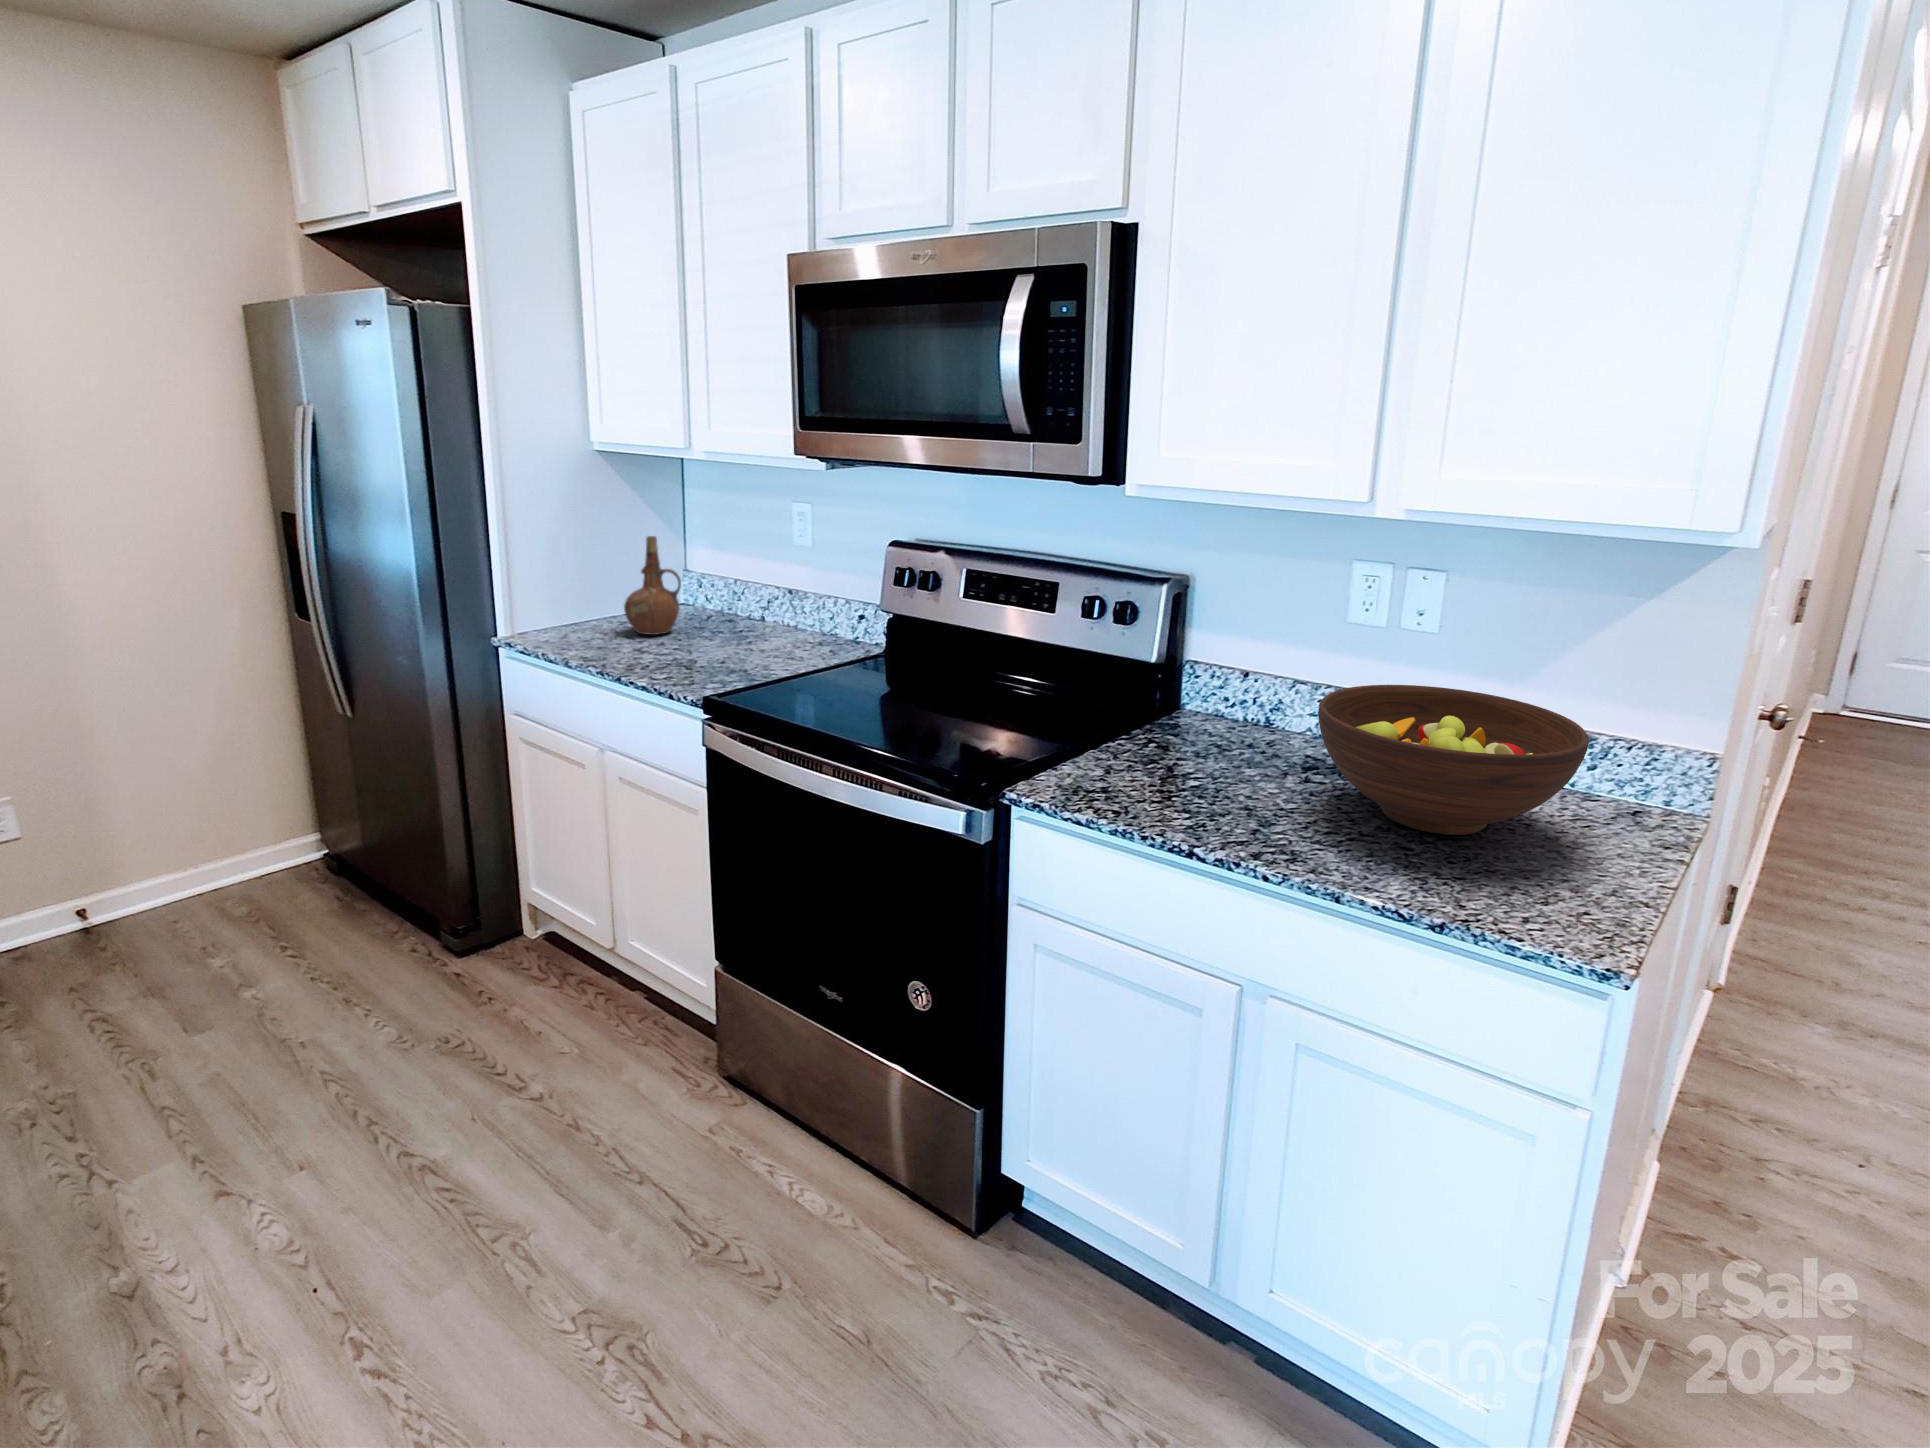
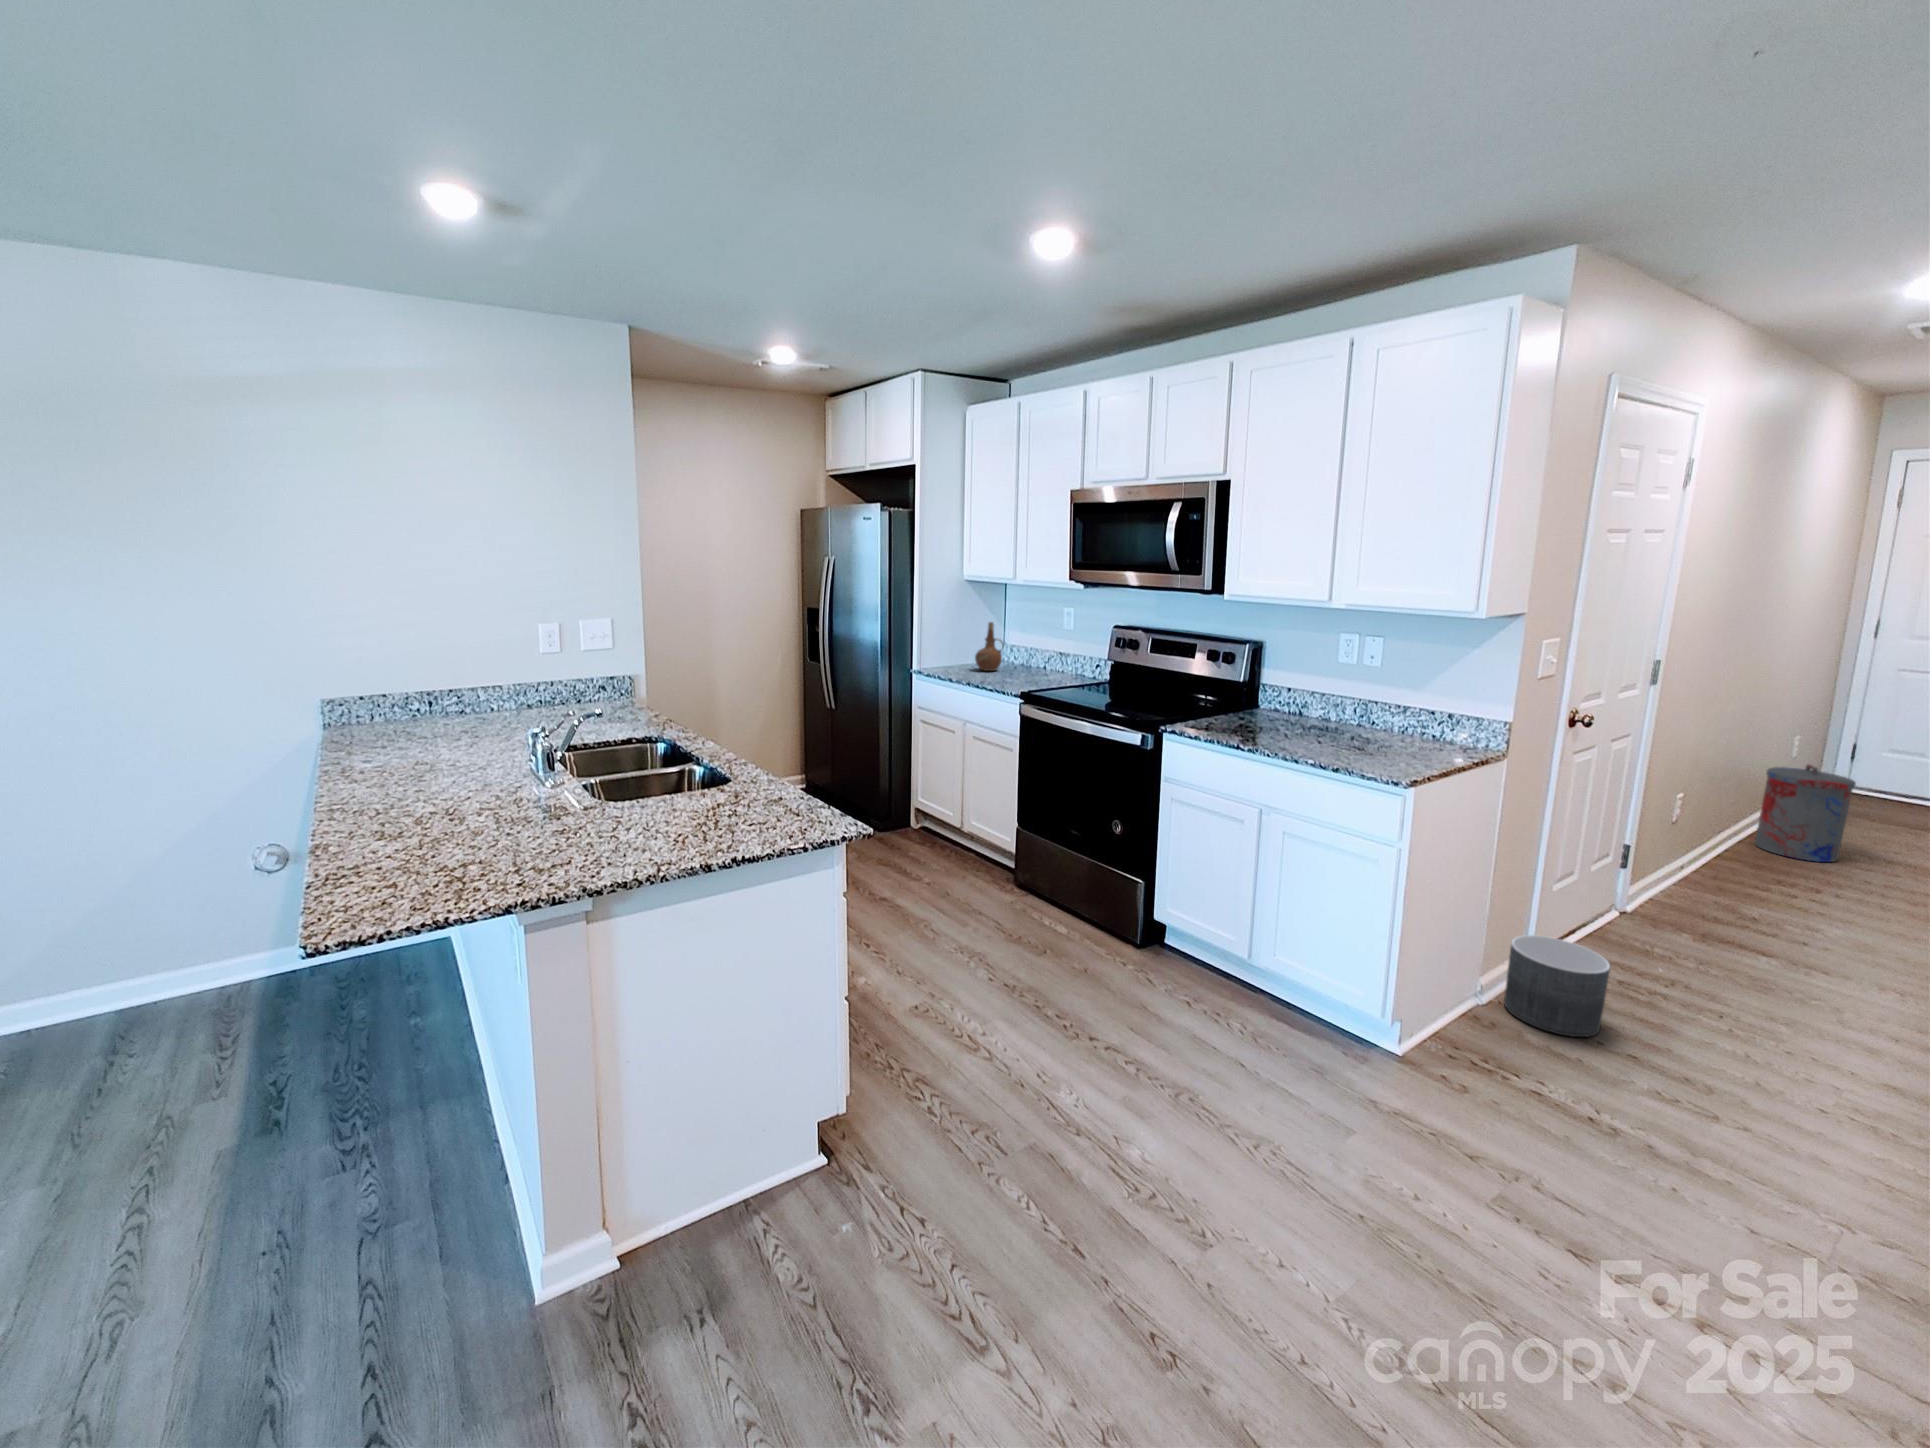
fruit bowl: present [1318,685,1589,835] -> none [1304,687,1426,747]
trash can: none [1772,702,1908,839] -> present [1755,764,1856,862]
planter: none [1642,1132,1858,1352] -> present [1504,935,1610,1037]

